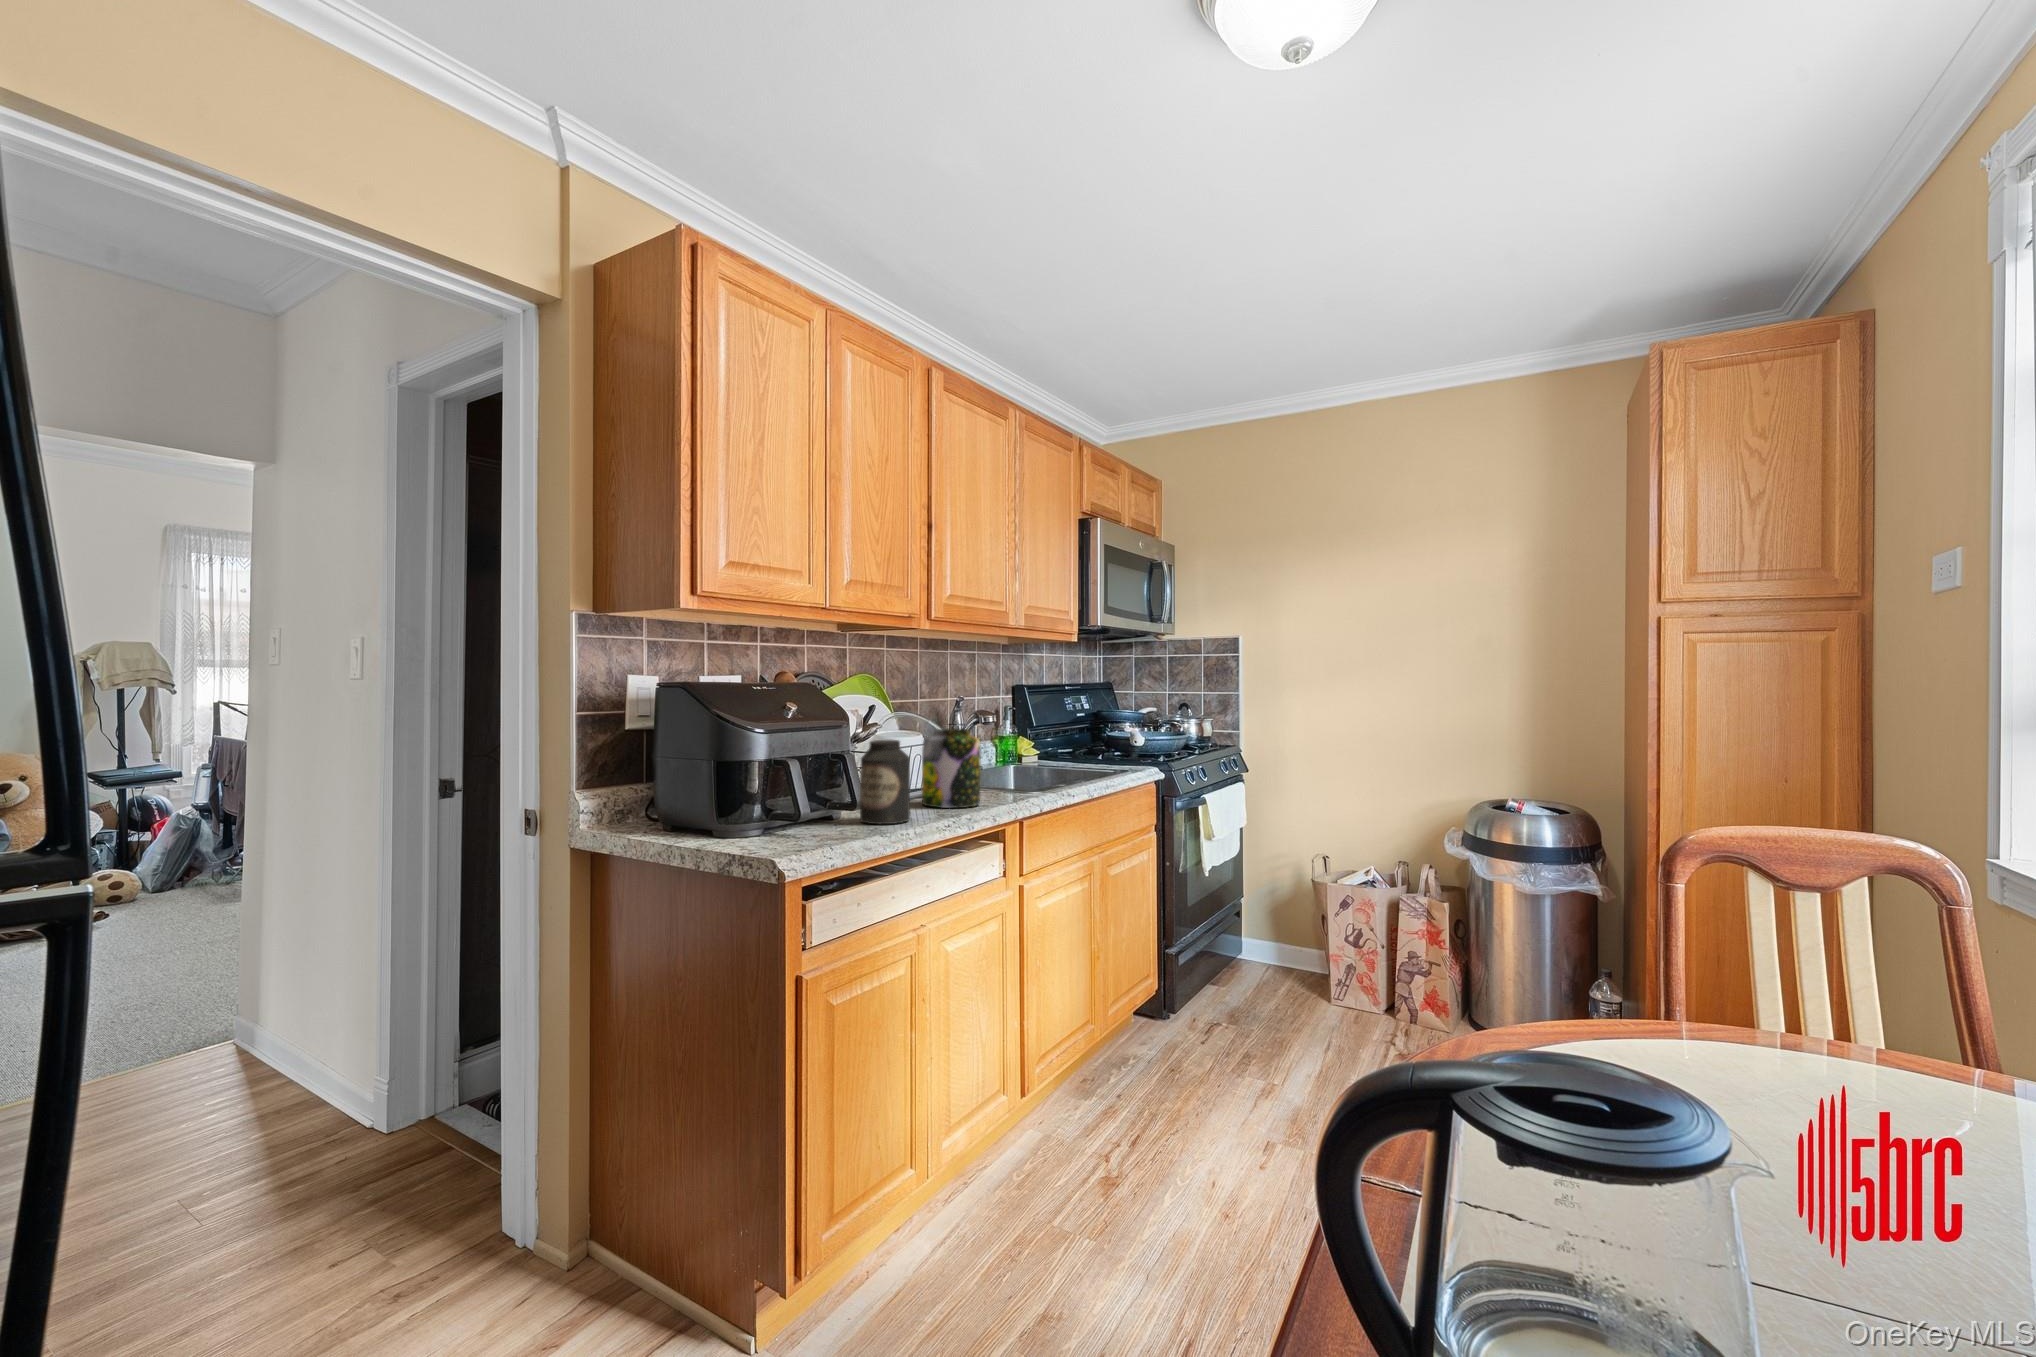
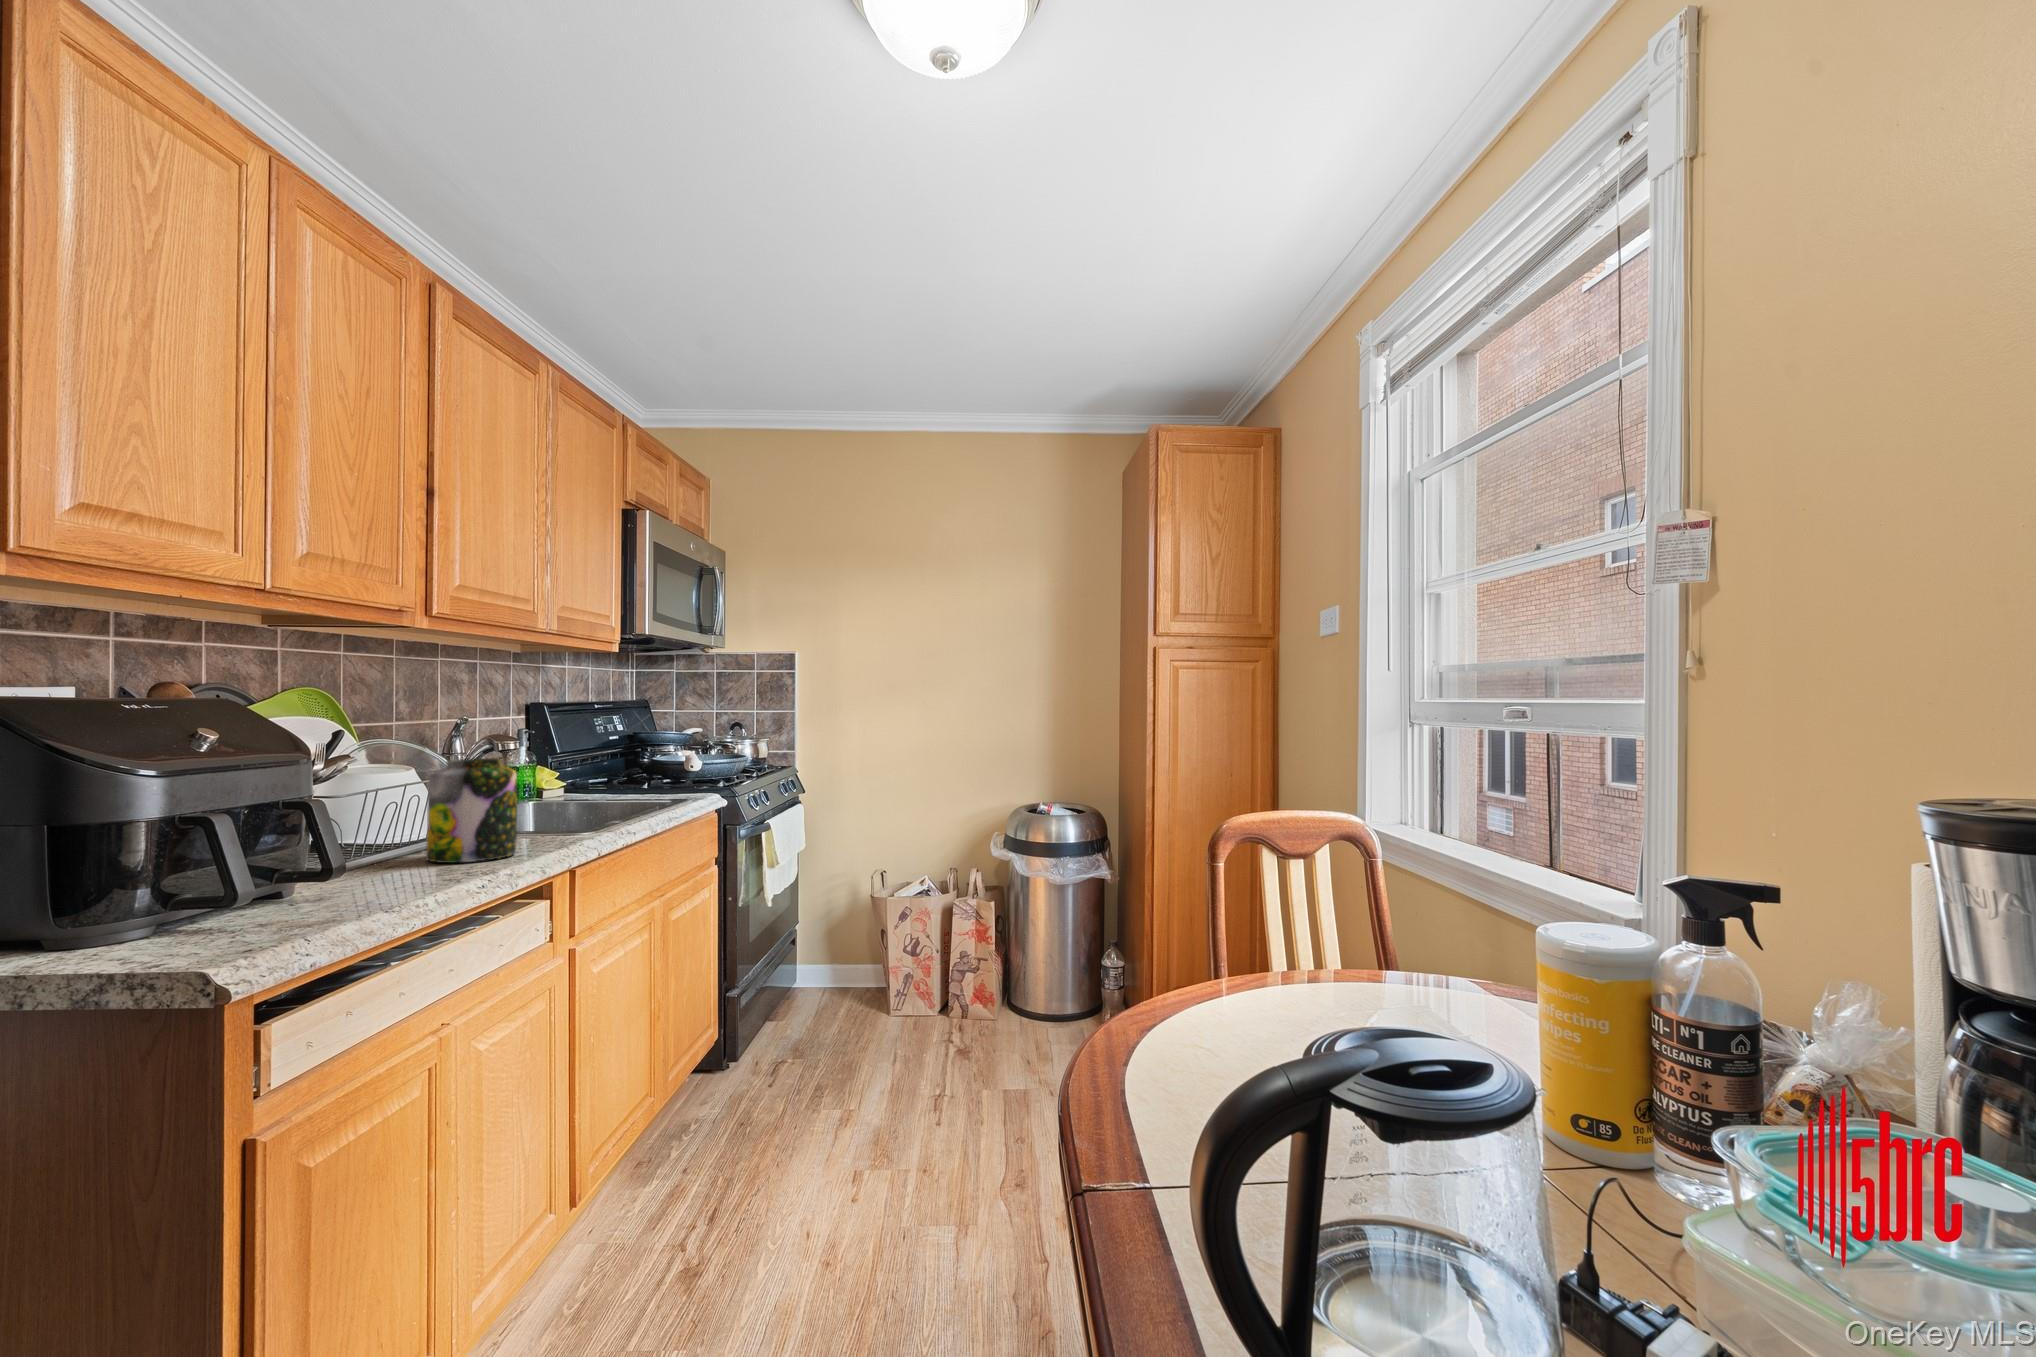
canister: present [860,740,910,824] -> none [336,777,422,896]

